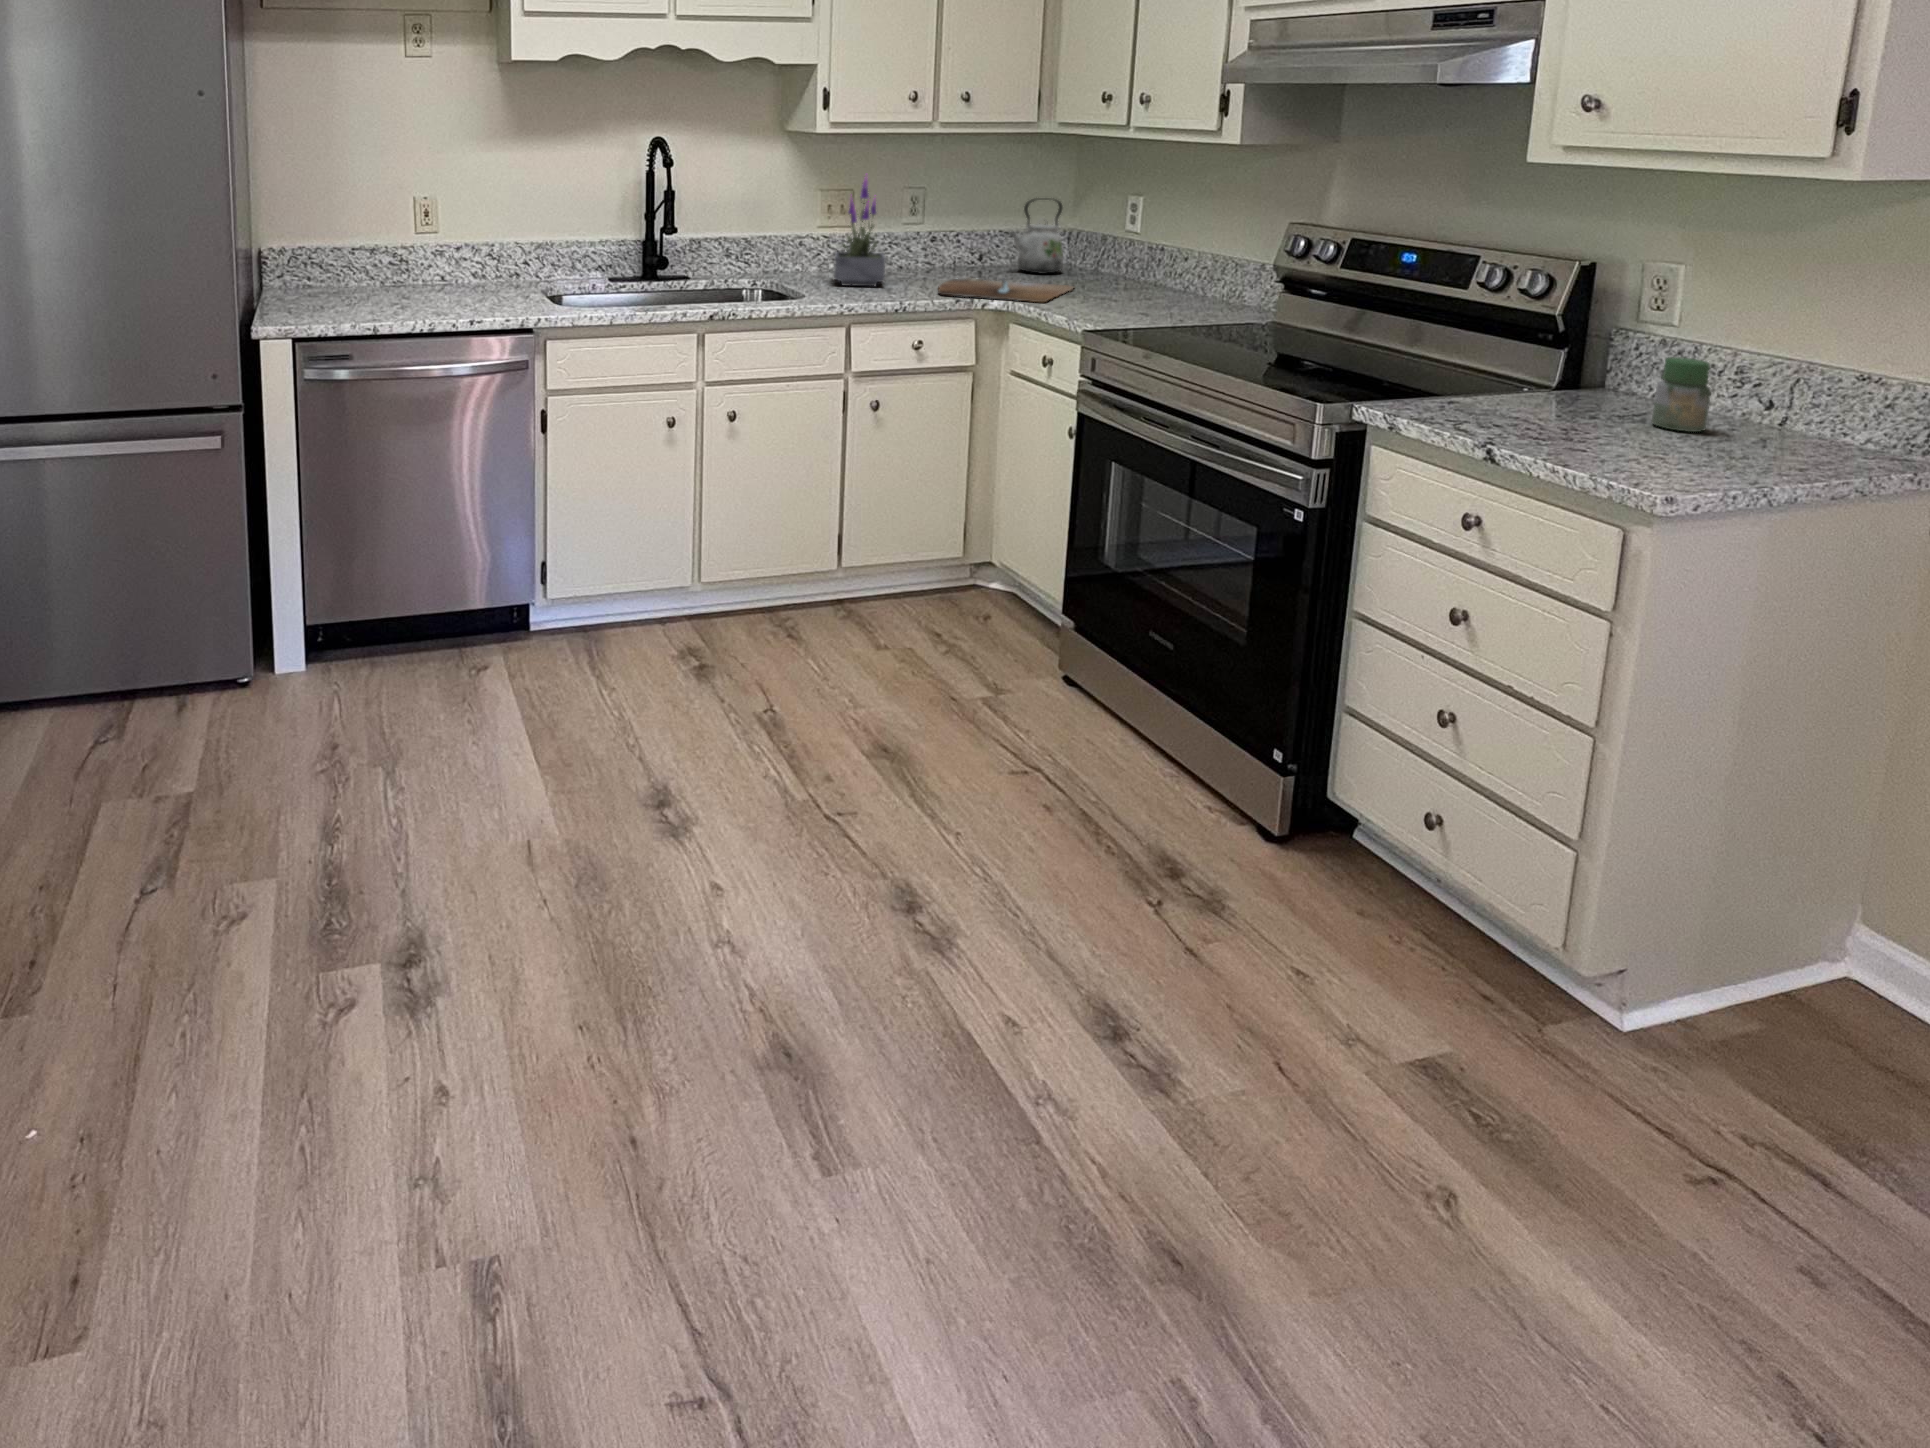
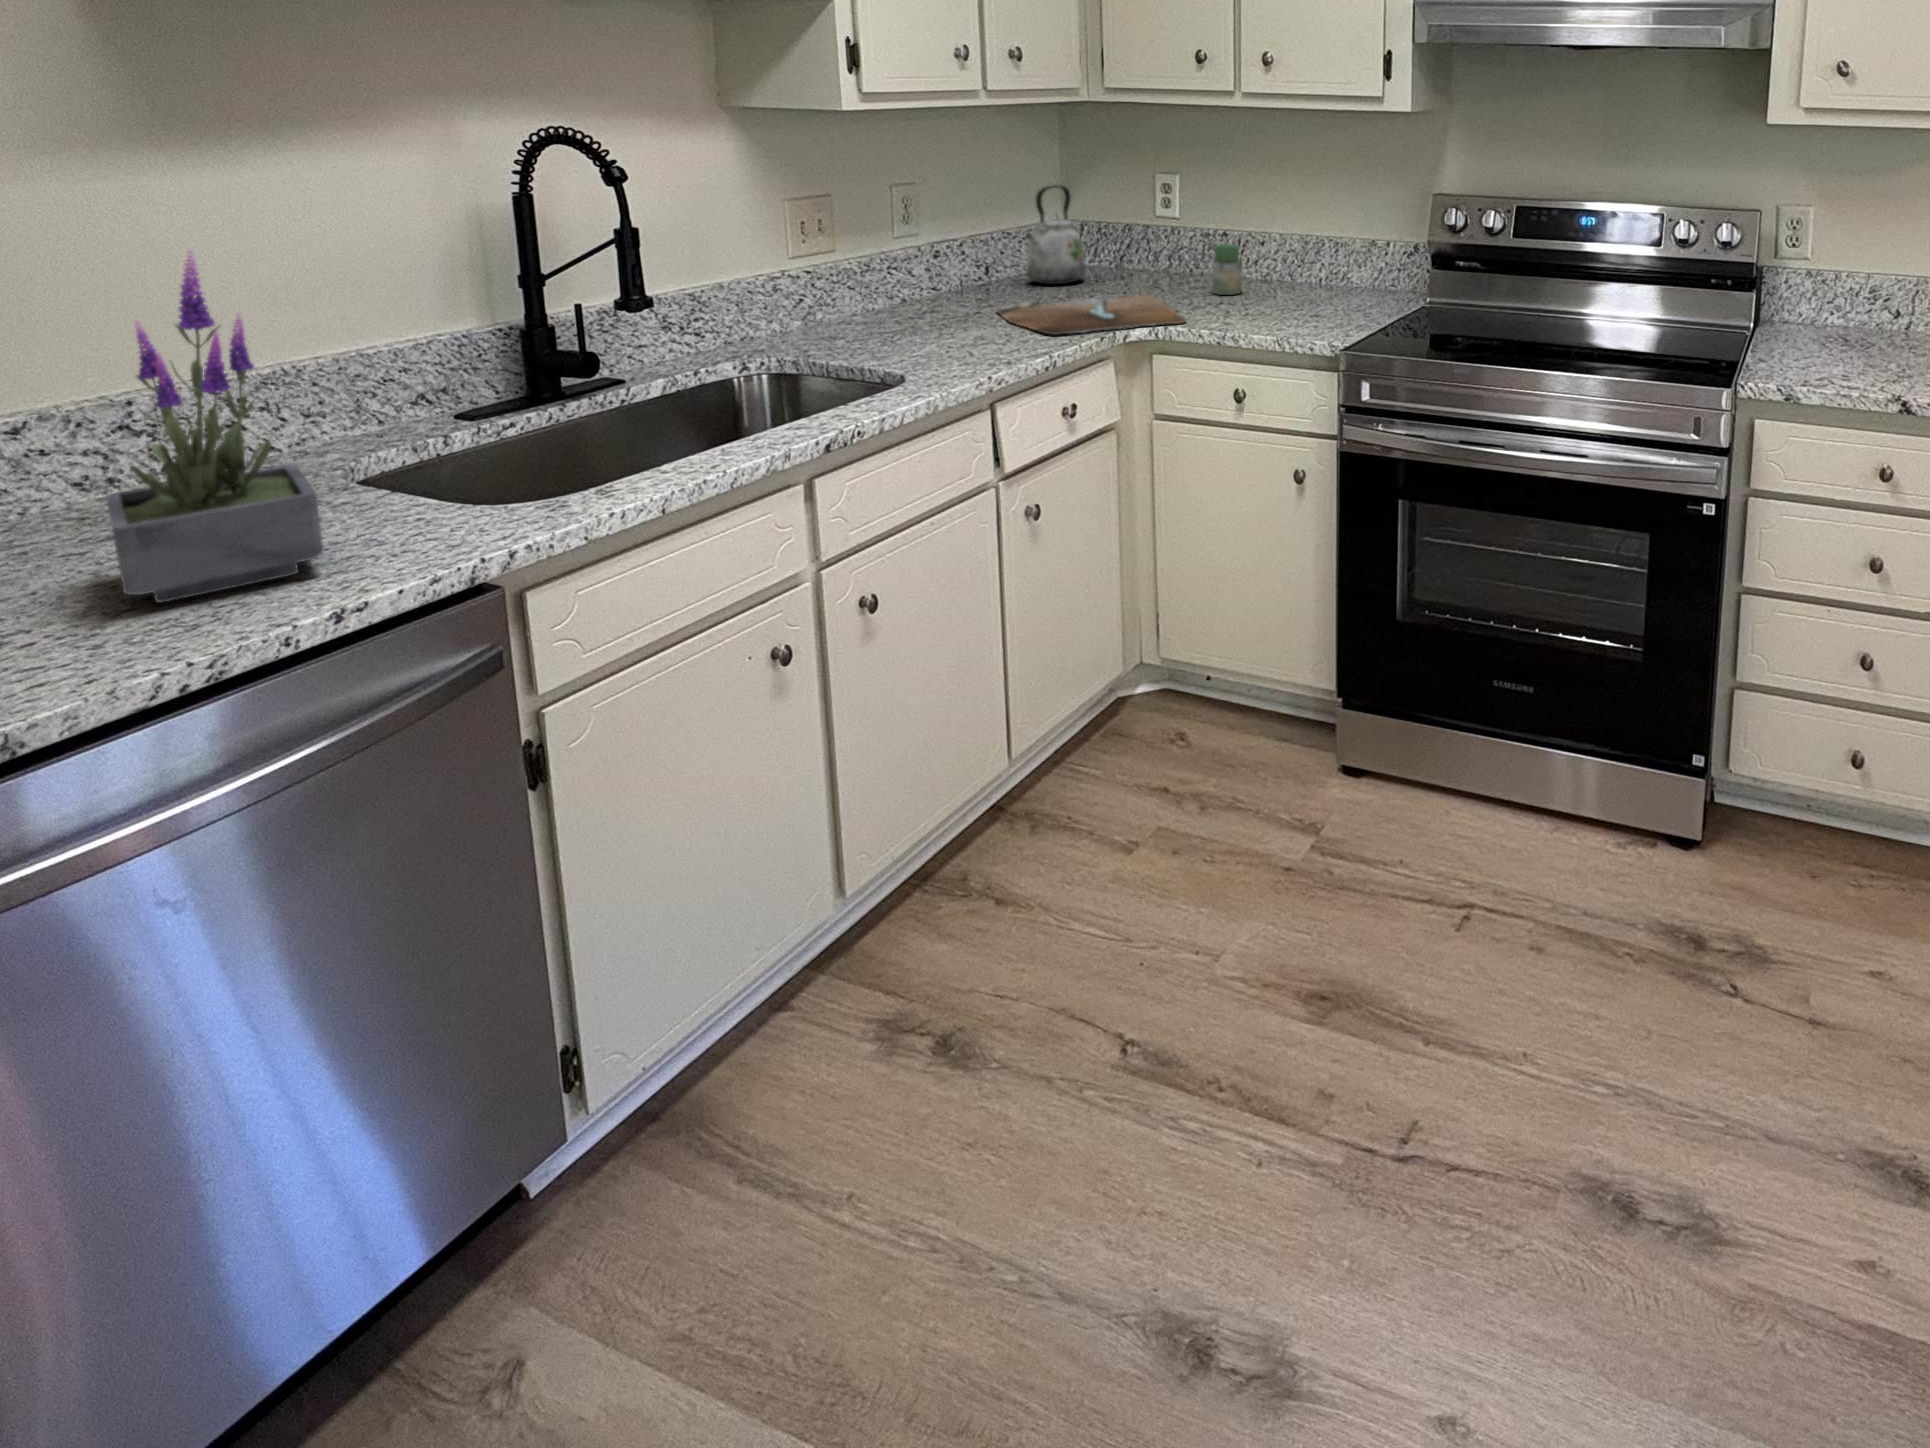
potted plant: present [834,174,886,286] -> present [106,255,324,602]
jar: present [1652,357,1711,432] -> present [1212,244,1242,295]

